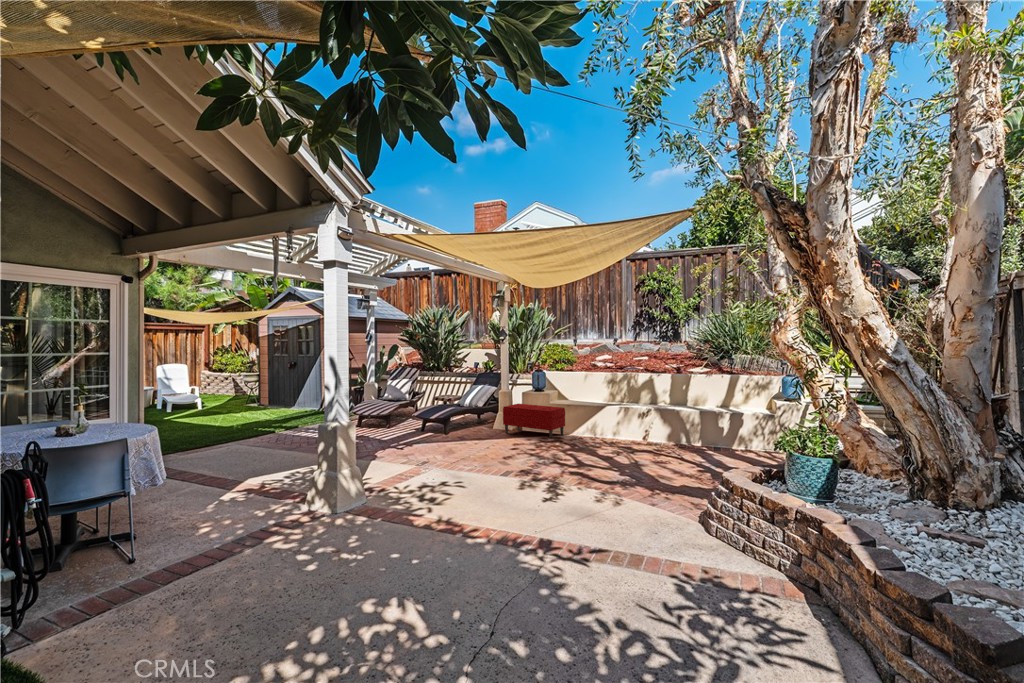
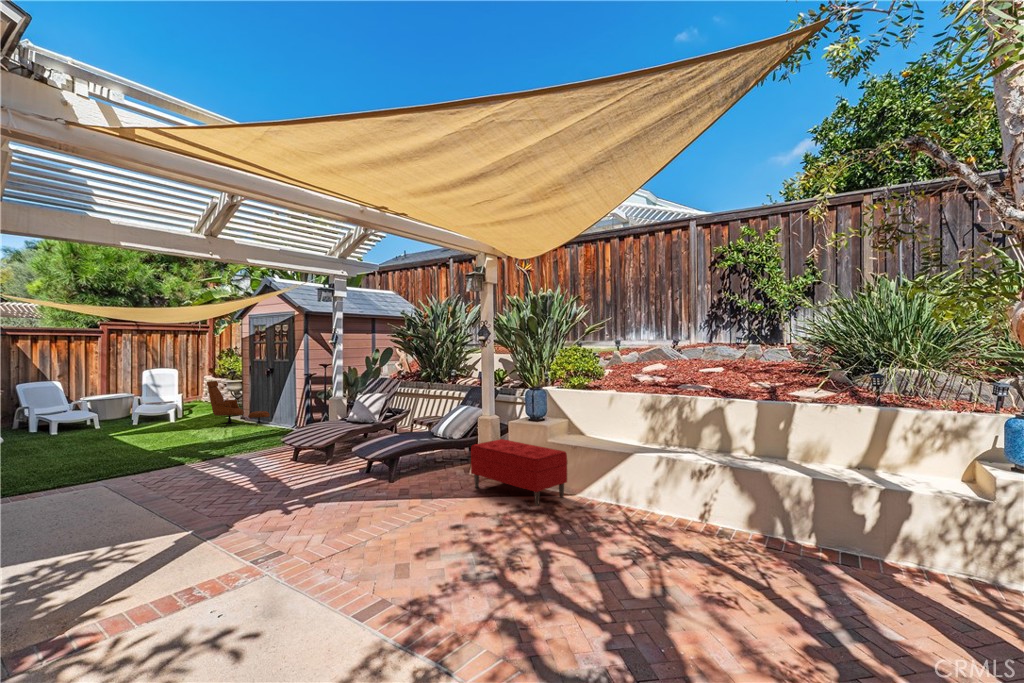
lounge chair: none [247,372,298,410] -> present [207,381,270,428]

